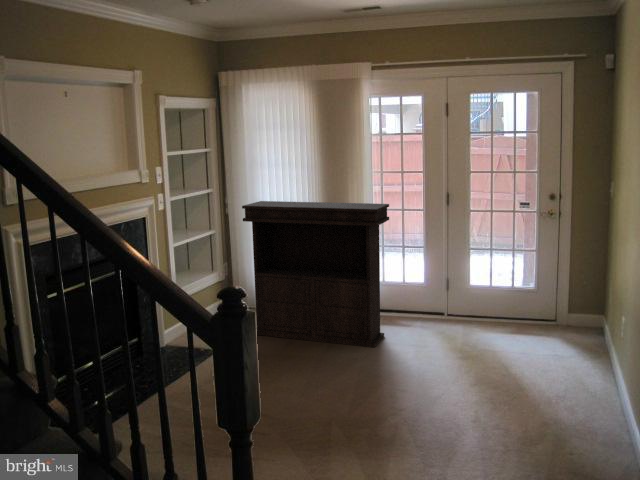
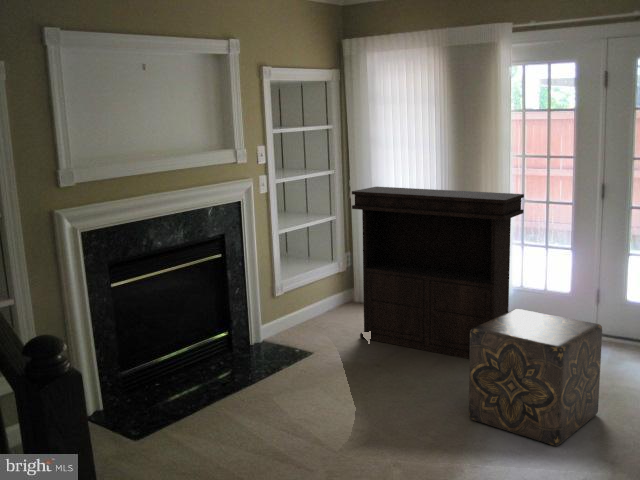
ottoman: none [362,299,463,408] -> present [469,309,602,446]

